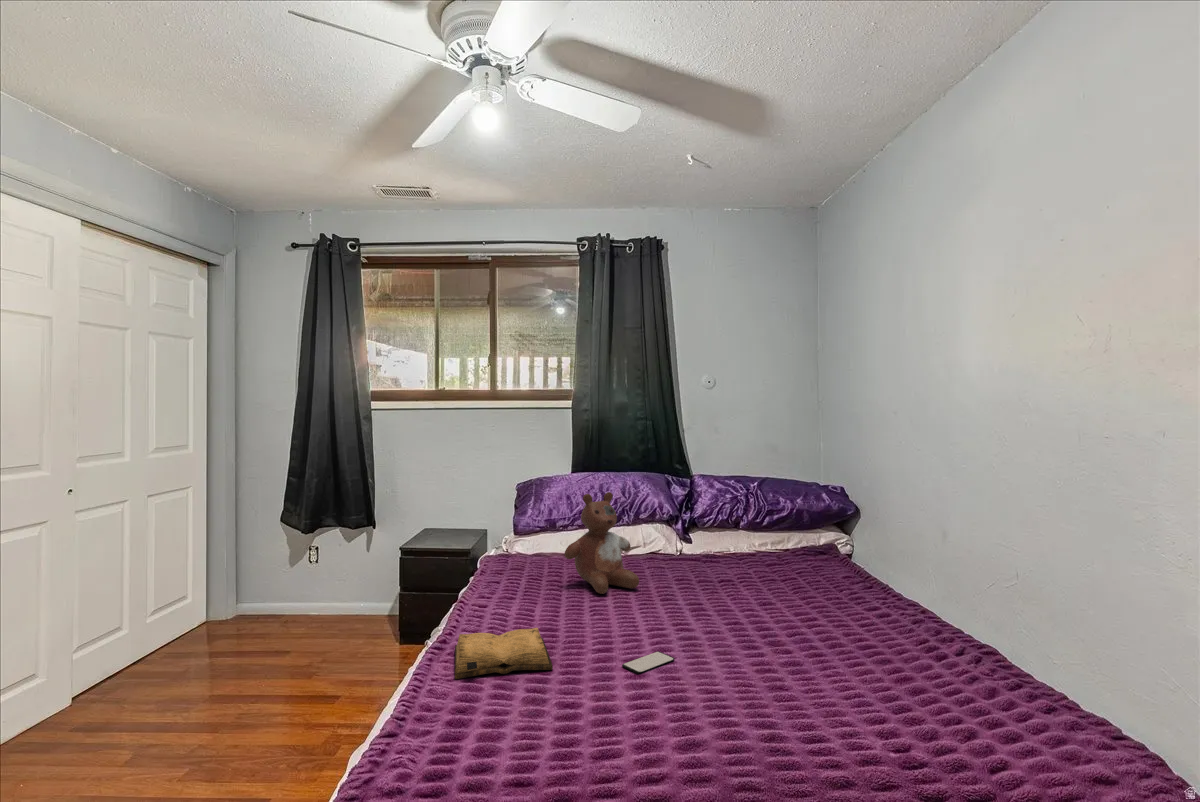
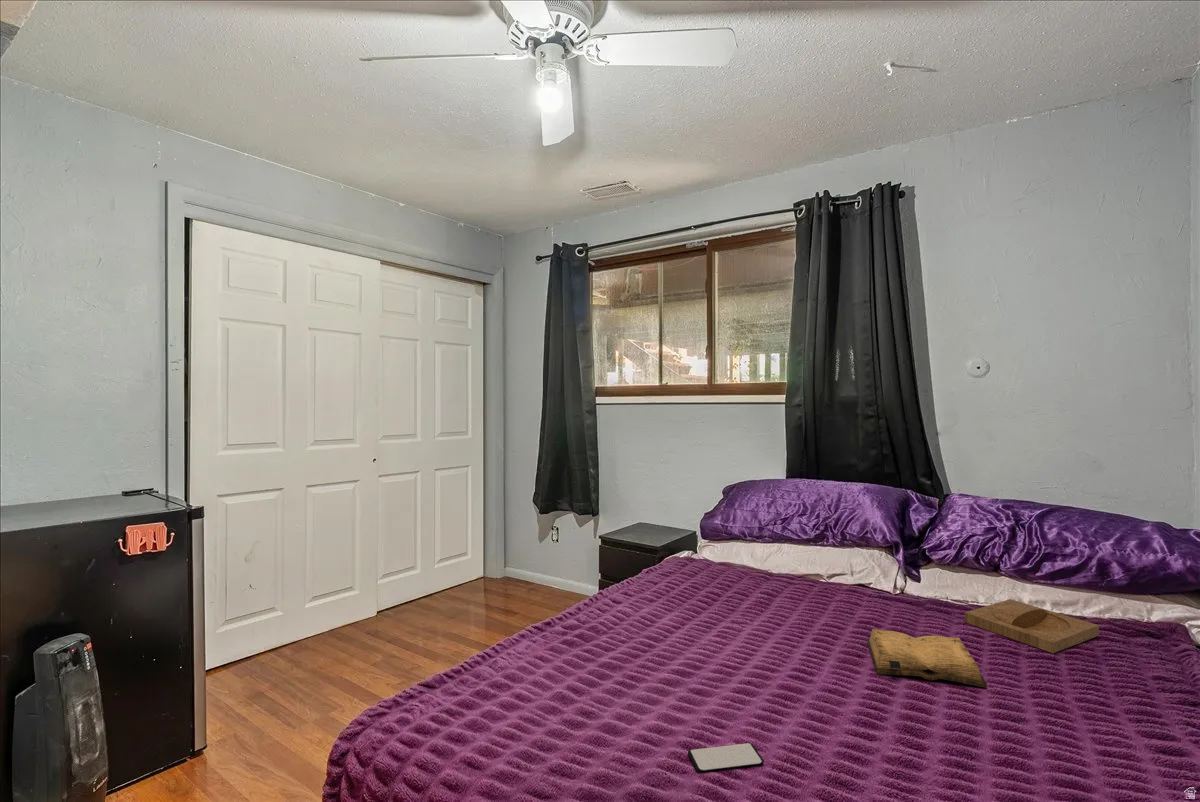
stuffed bear: present [564,492,639,594] -> none [716,511,806,635]
tray: none [730,547,803,573] -> present [965,599,1099,653]
diary: present [455,628,553,679] -> present [867,629,987,688]

